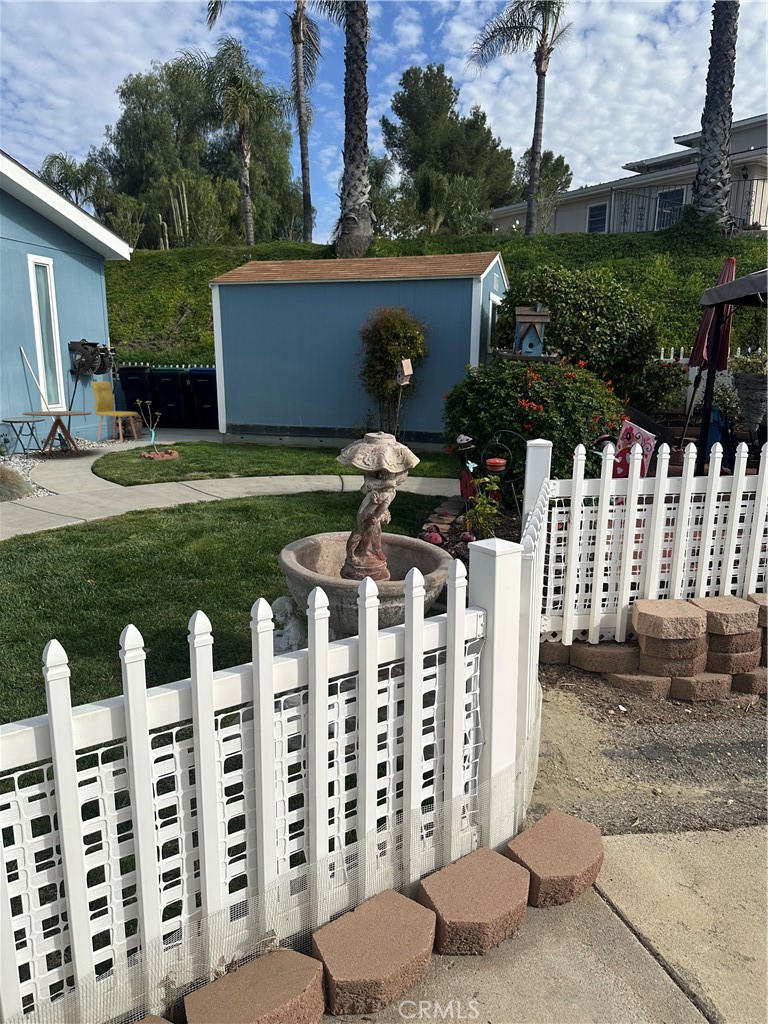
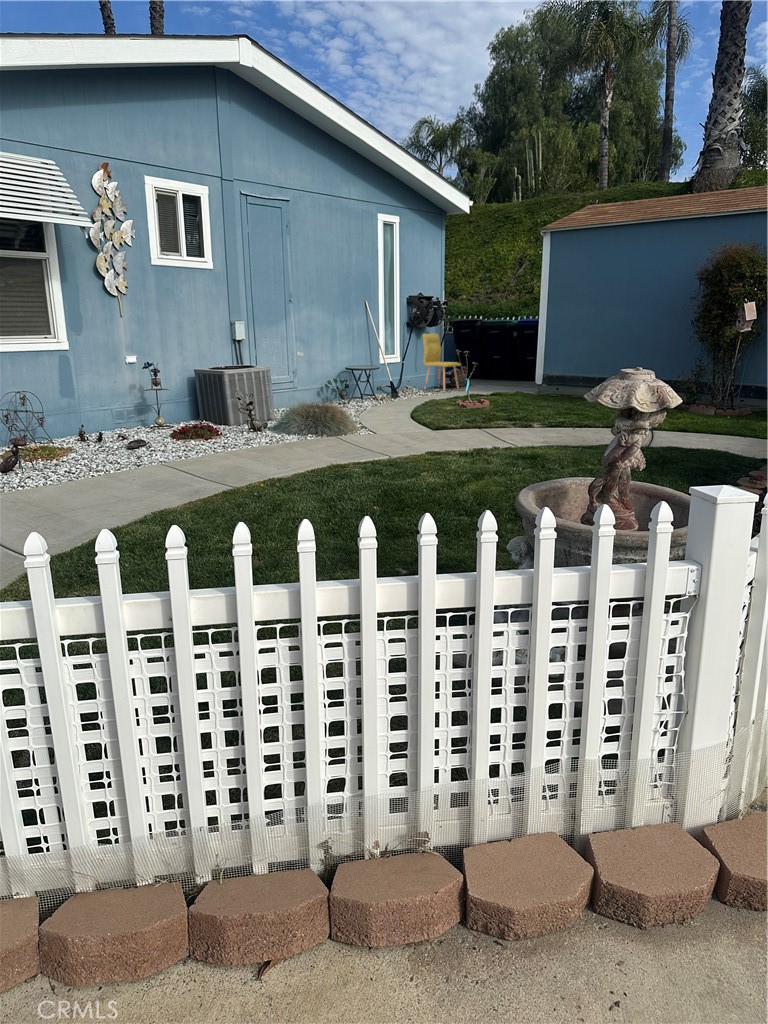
round table: present [22,411,92,458] -> none [361,361,418,403]

